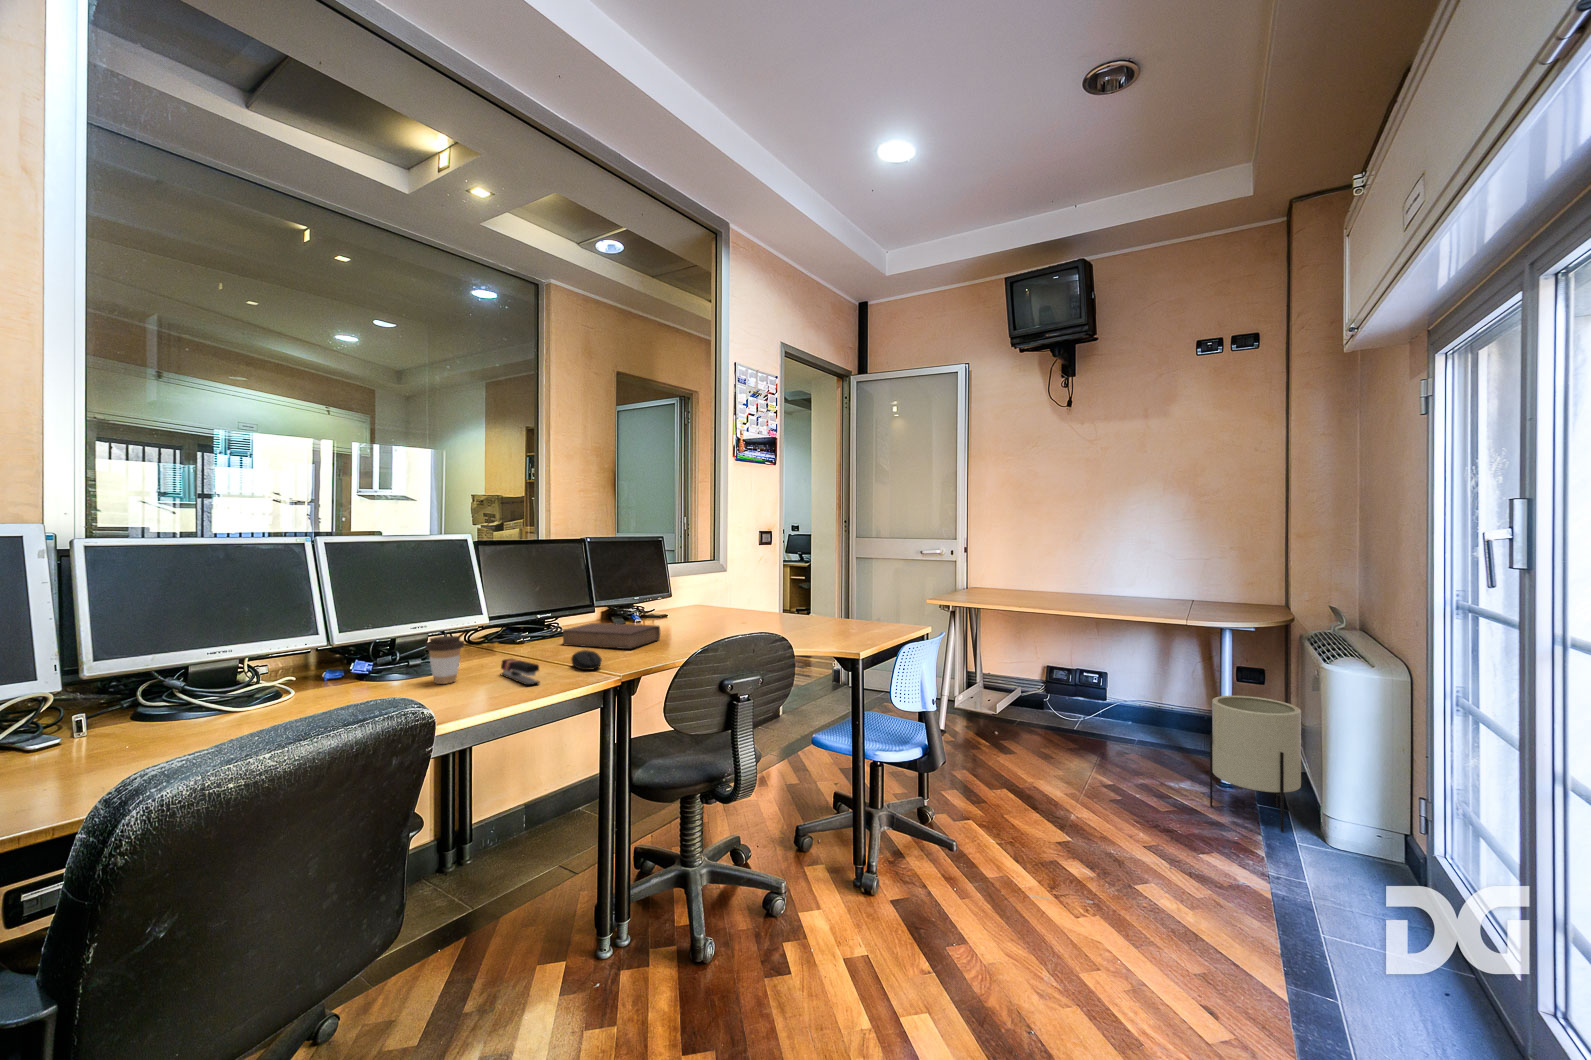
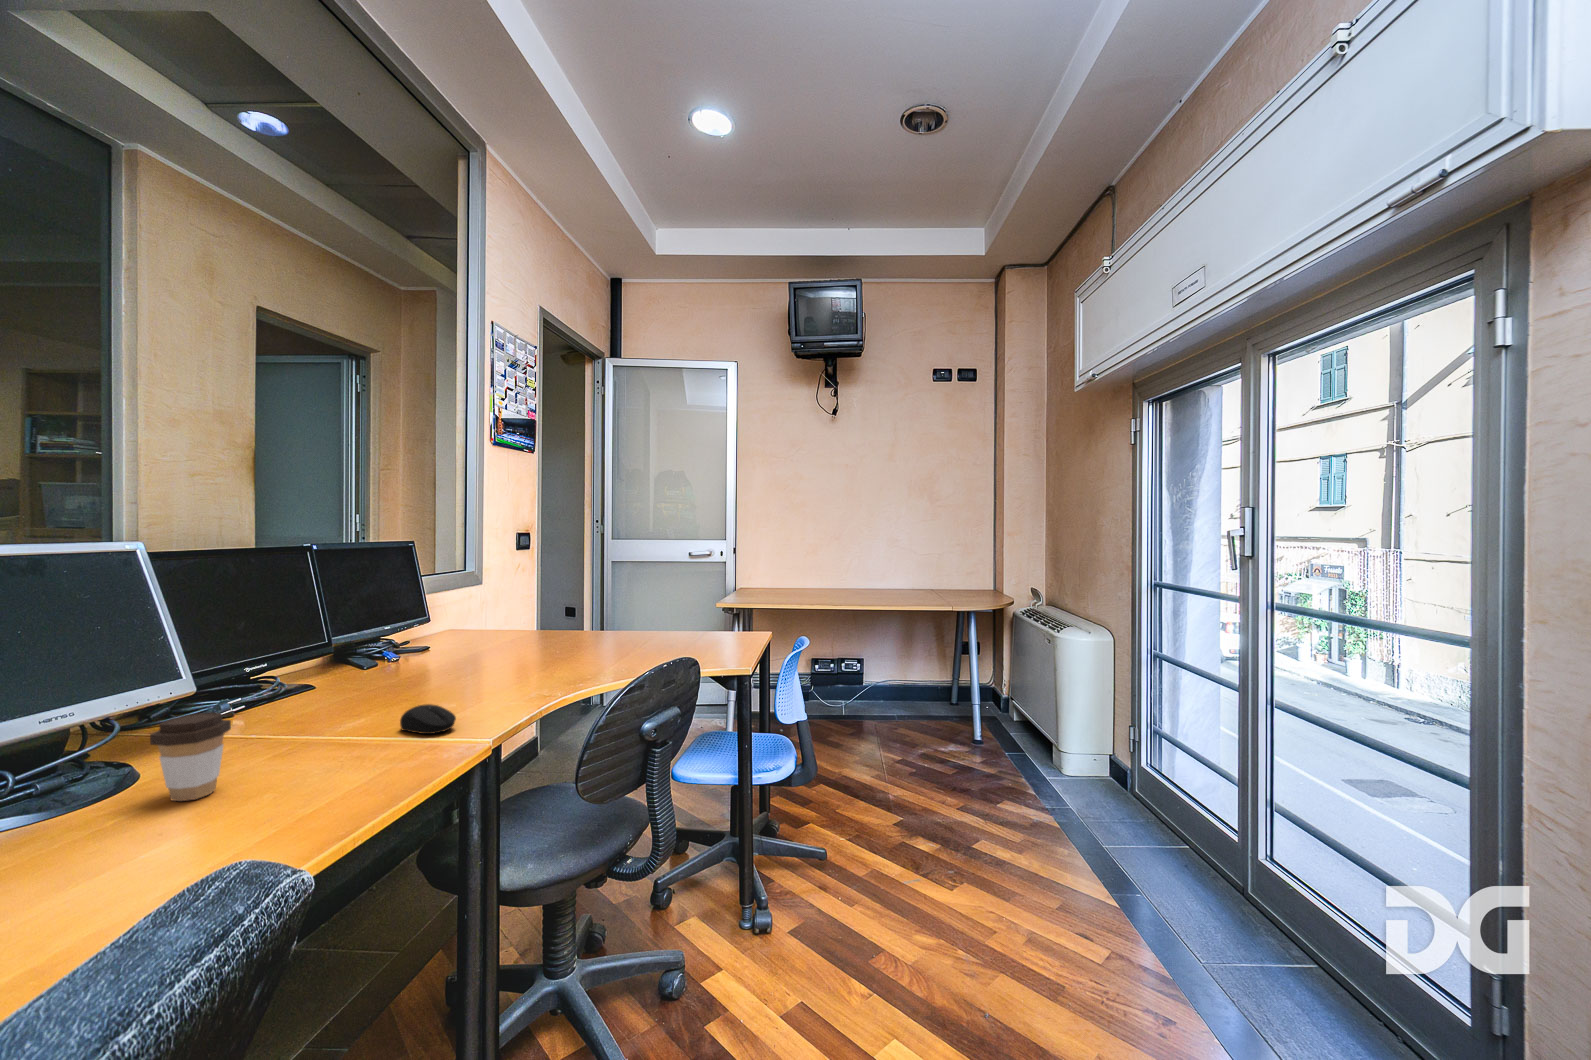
book: present [563,623,660,649] -> none [332,657,482,702]
stapler: present [501,659,540,685] -> none [290,735,388,774]
planter: present [1210,696,1301,832] -> none [979,663,1044,772]

